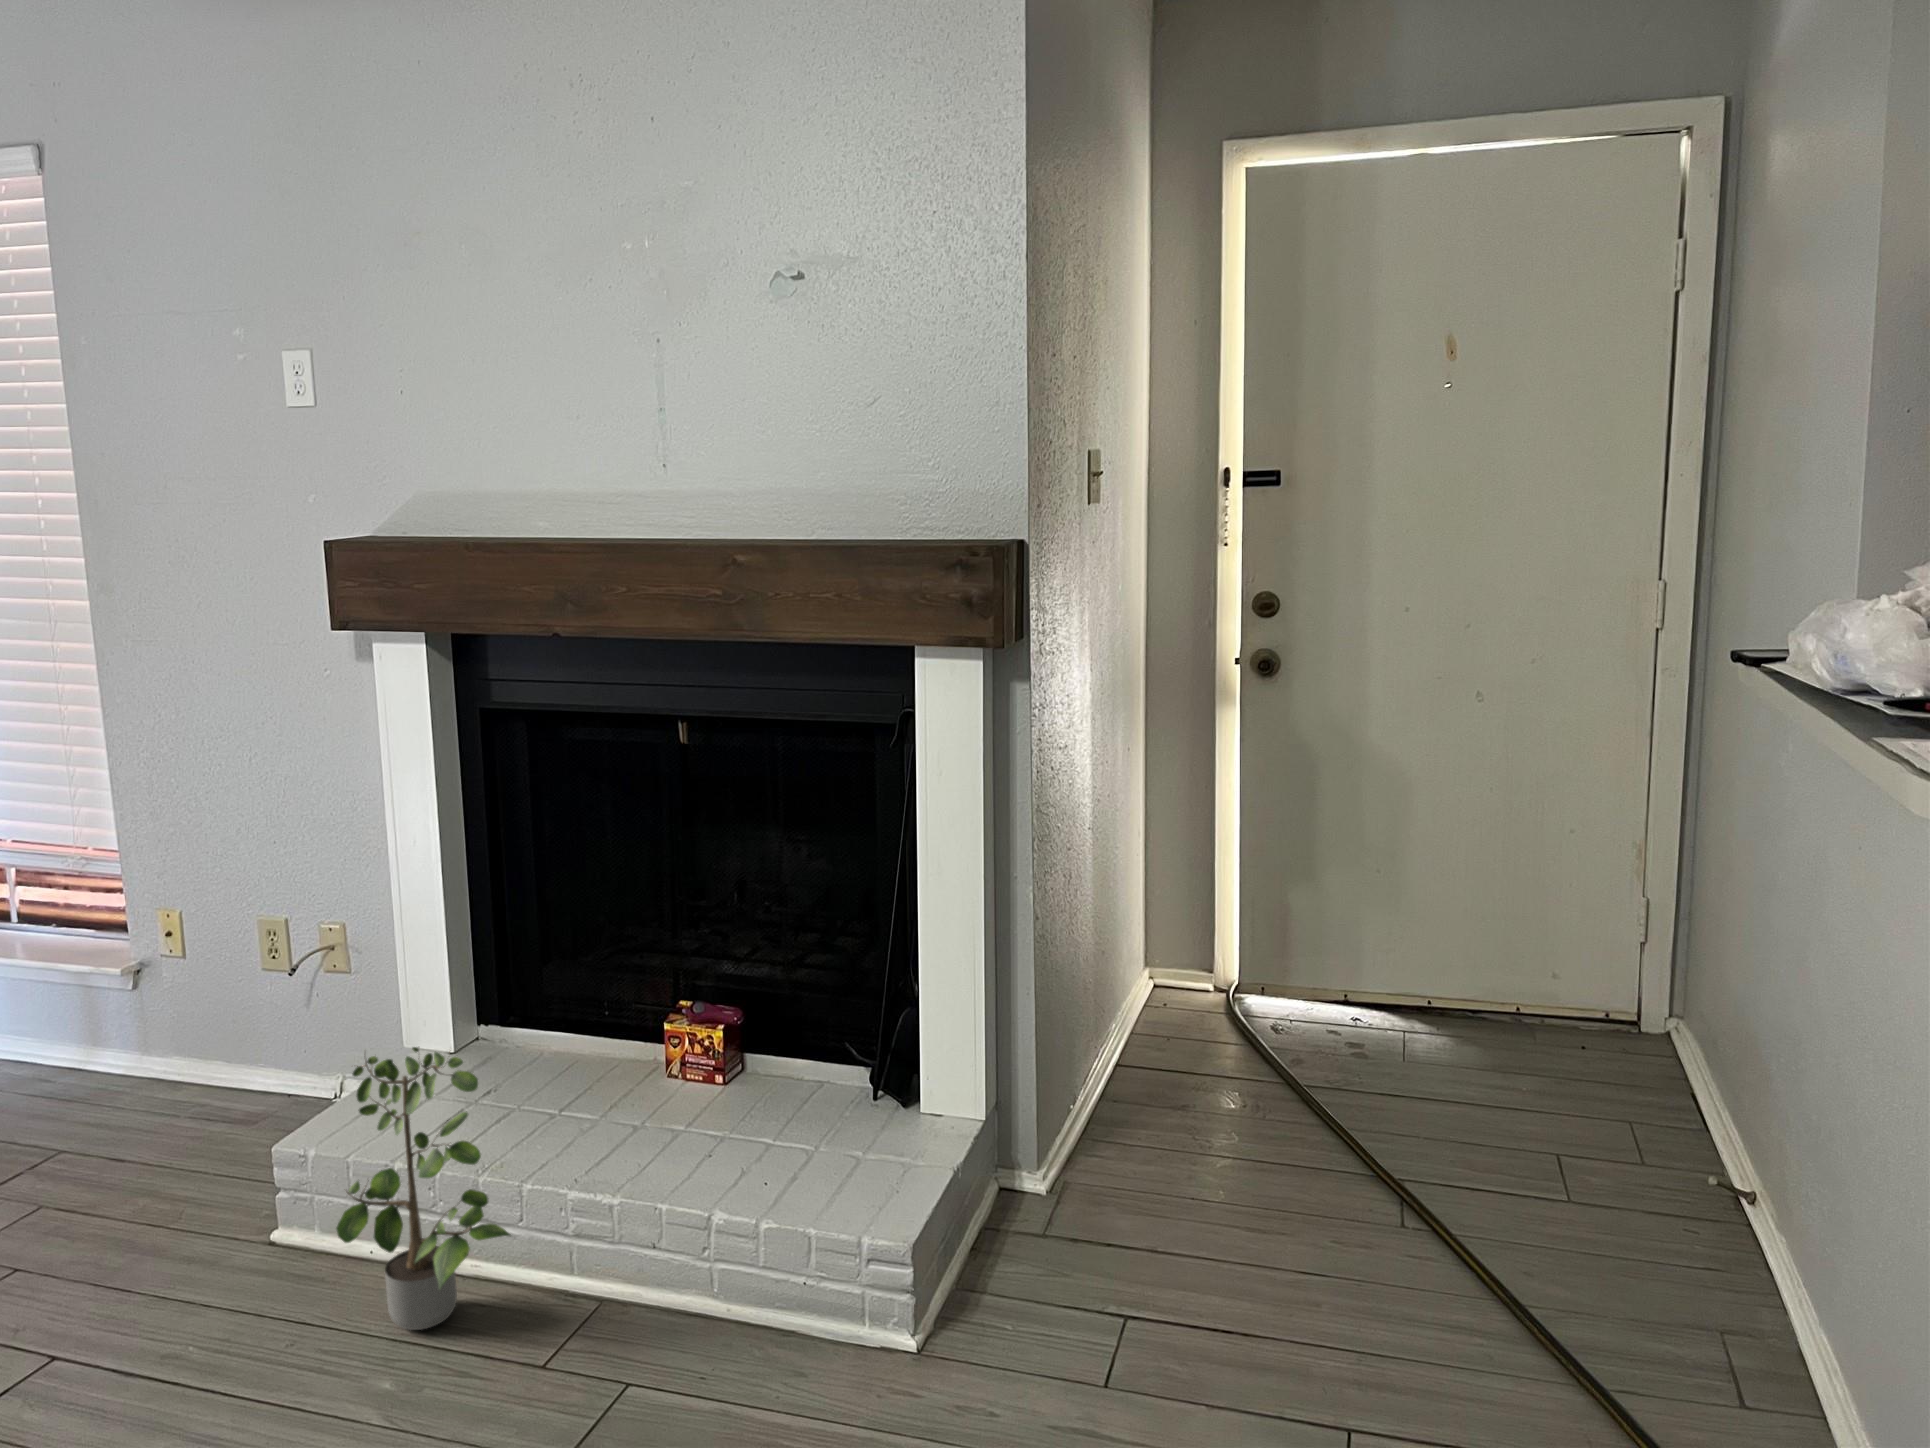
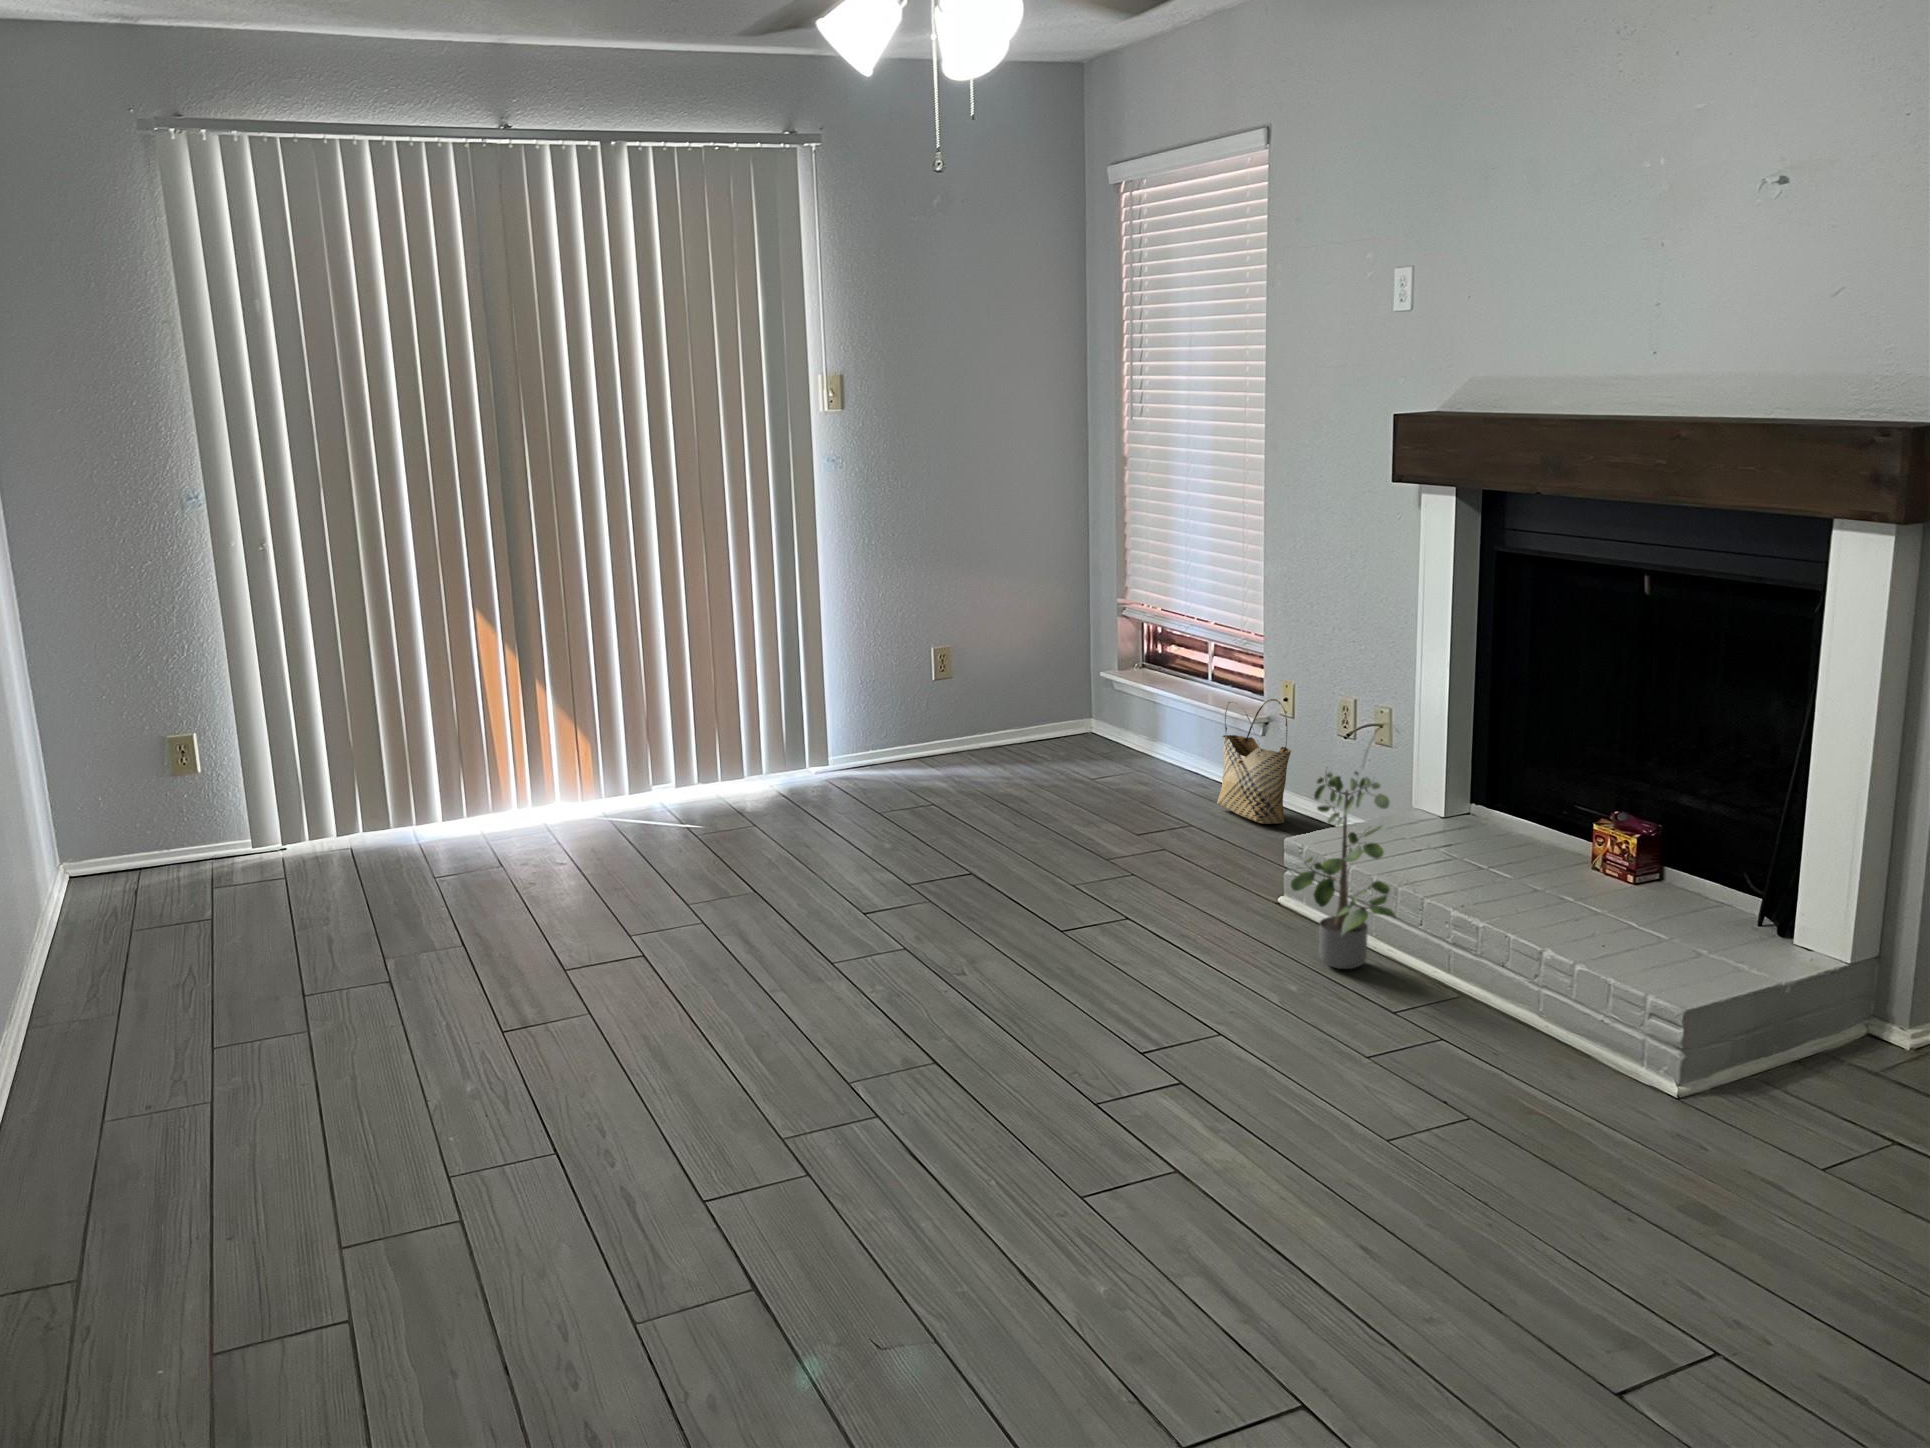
woven basket: none [77,938,198,1119] -> present [1217,699,1291,824]

